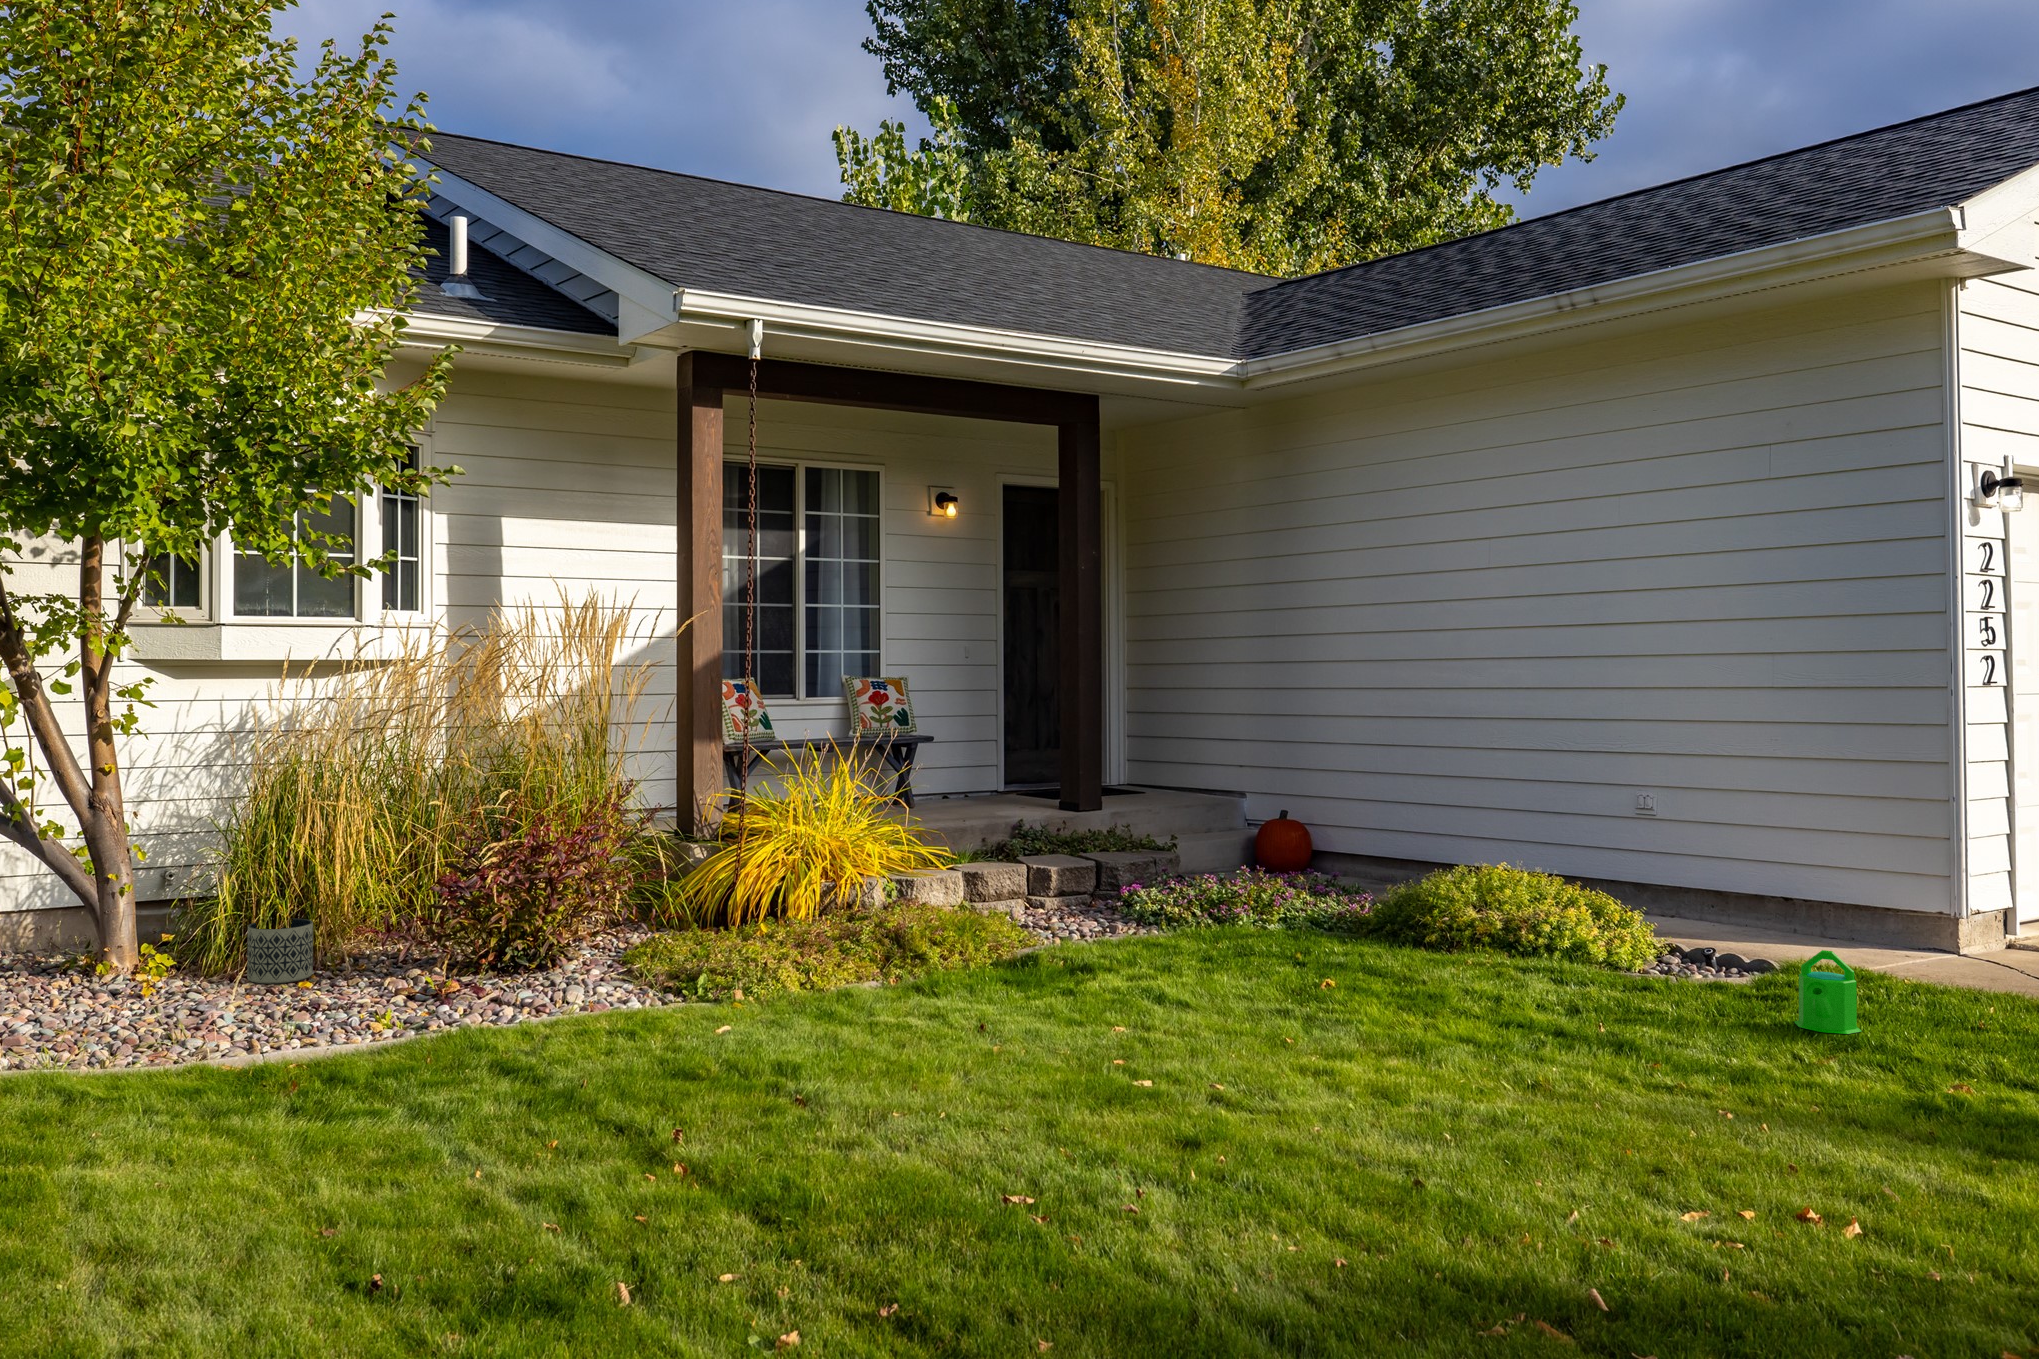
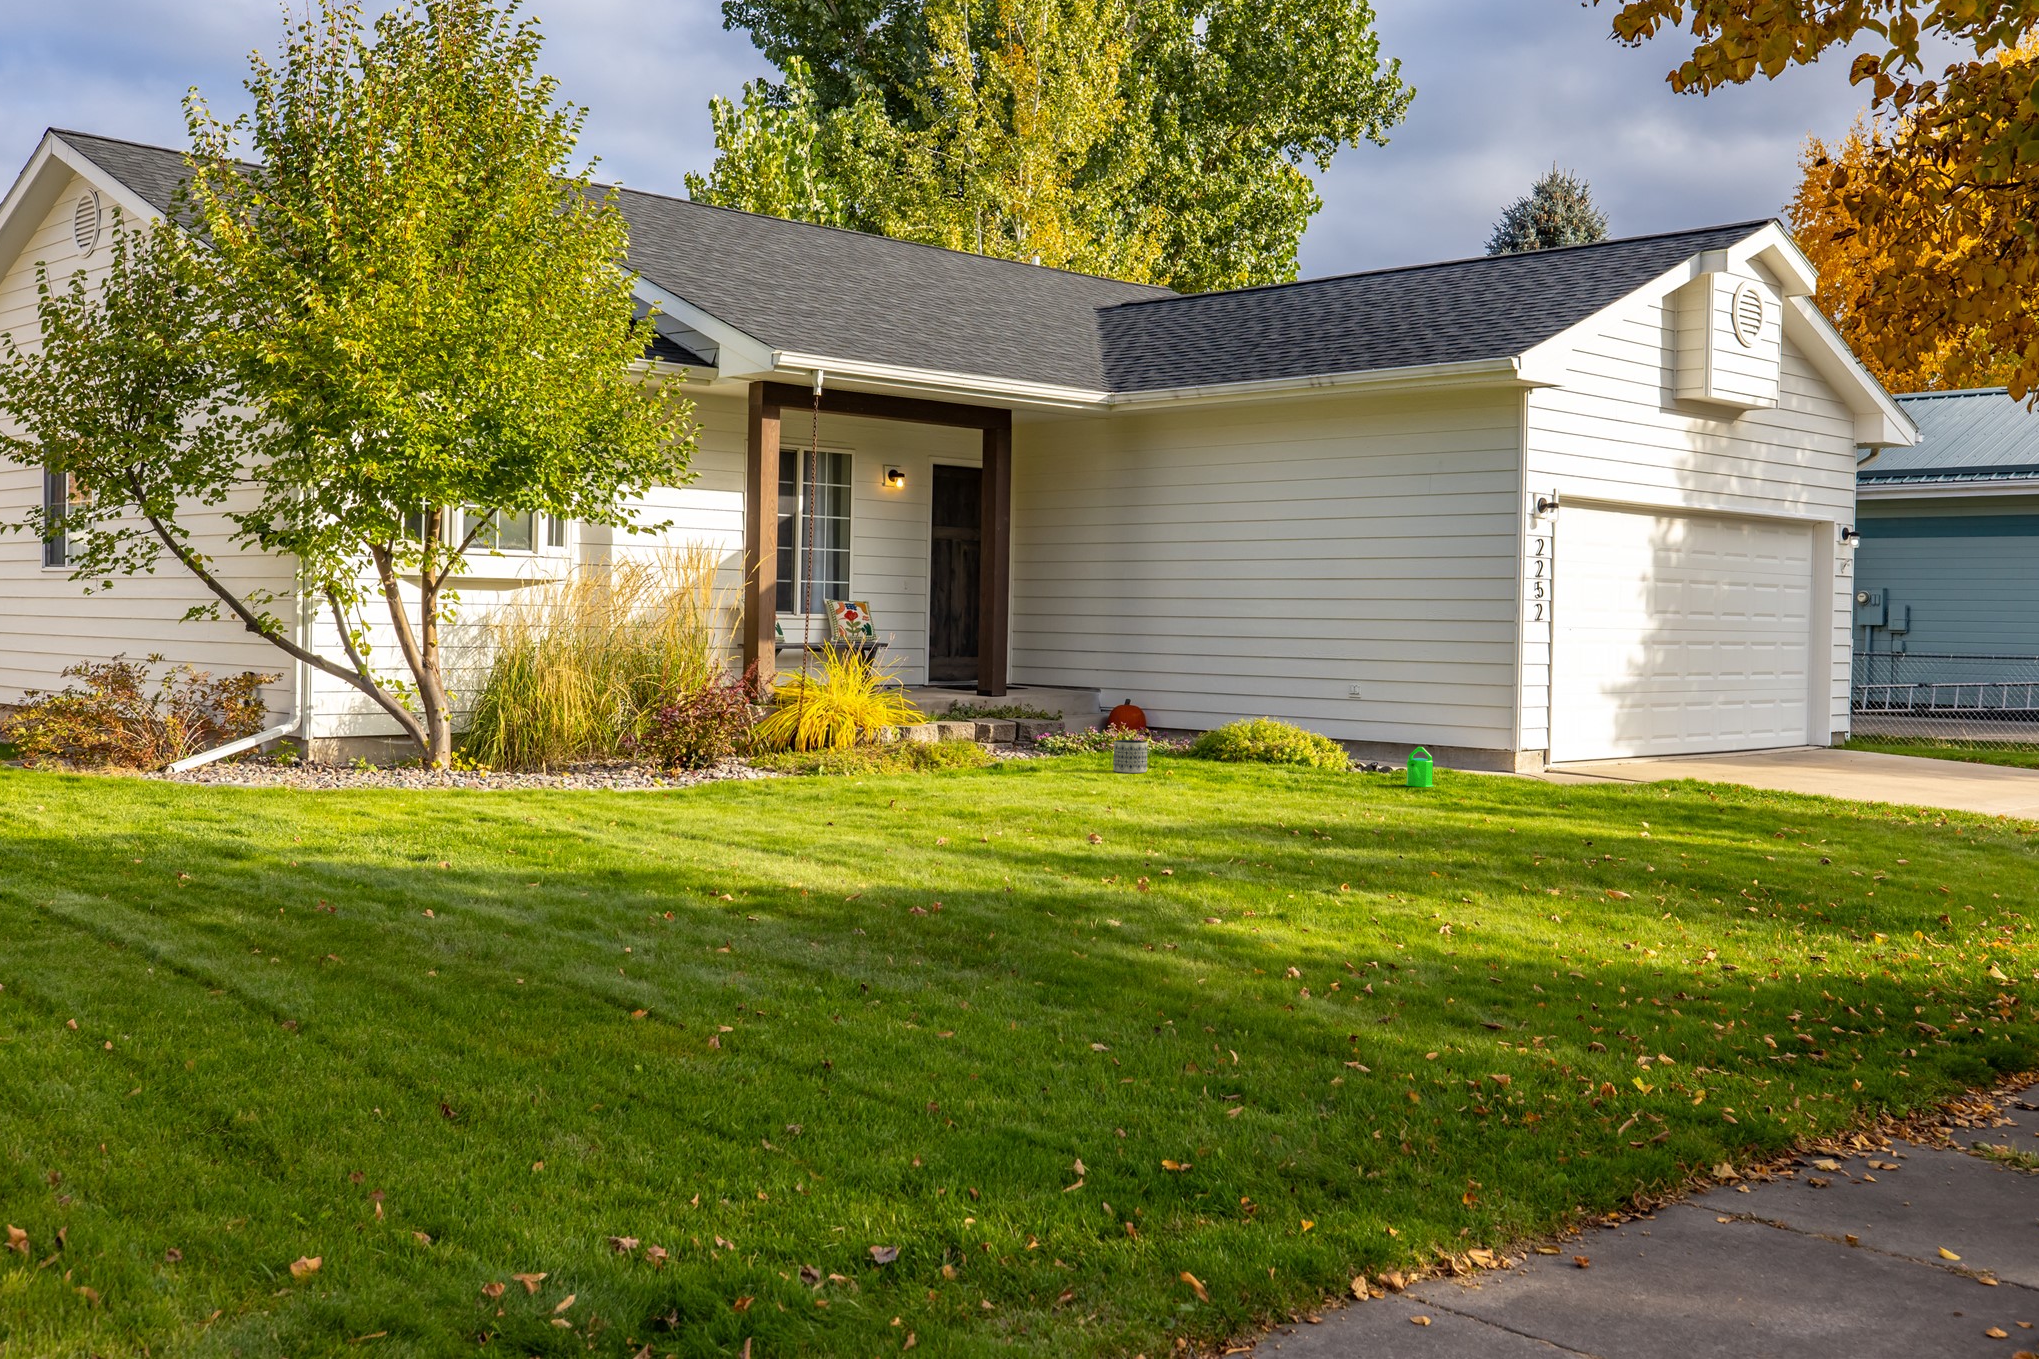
planter: present [247,919,313,984] -> present [1113,740,1148,773]

